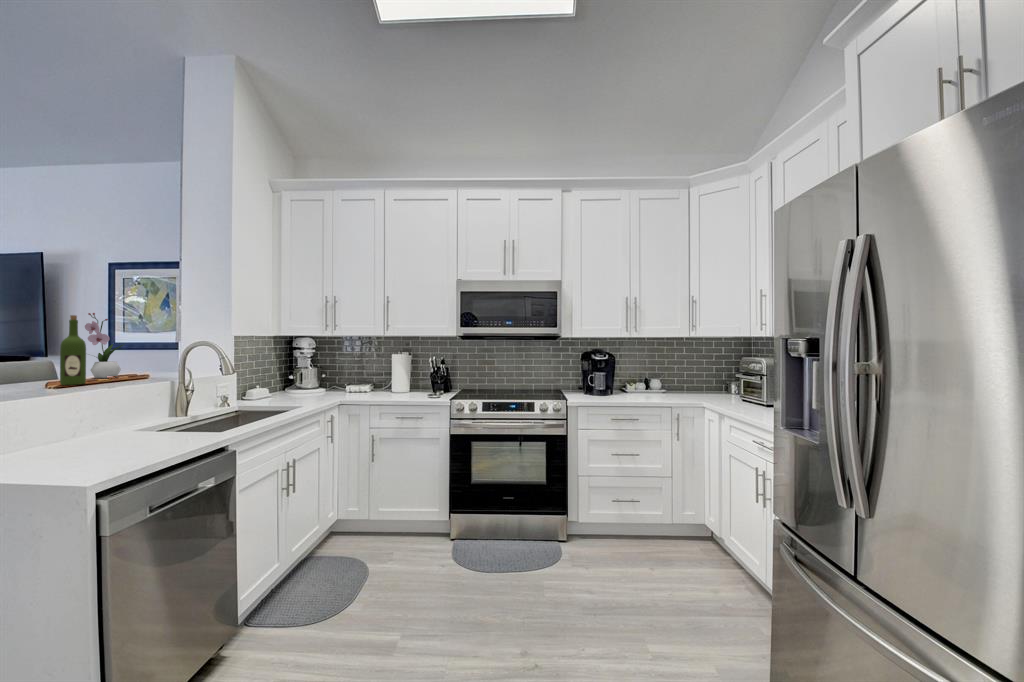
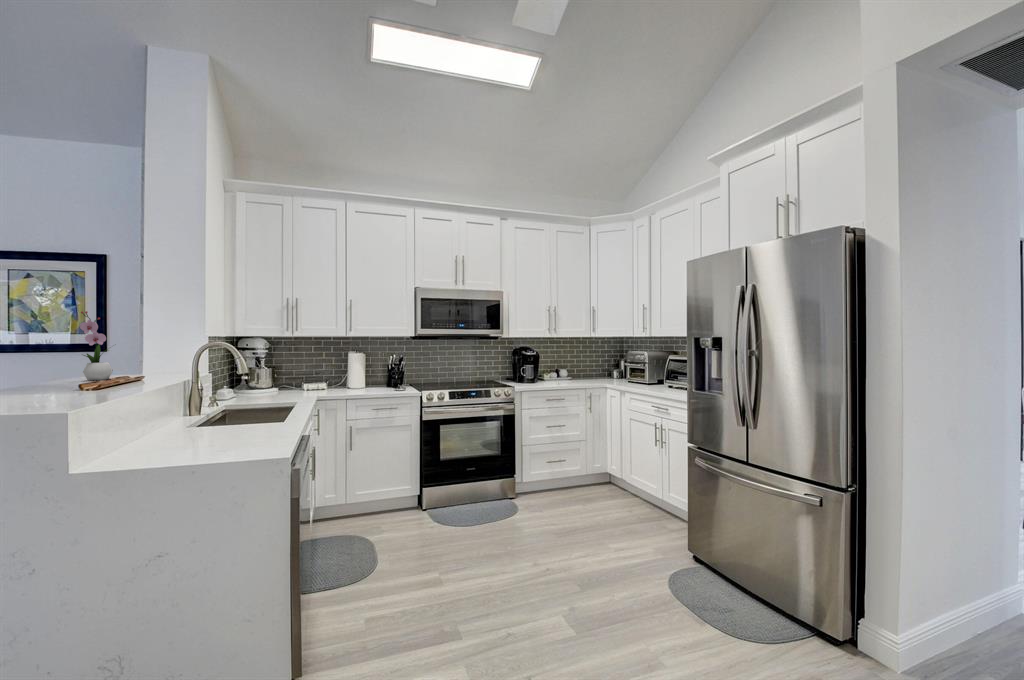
wine bottle: present [60,315,86,385] -> none [123,316,146,384]

